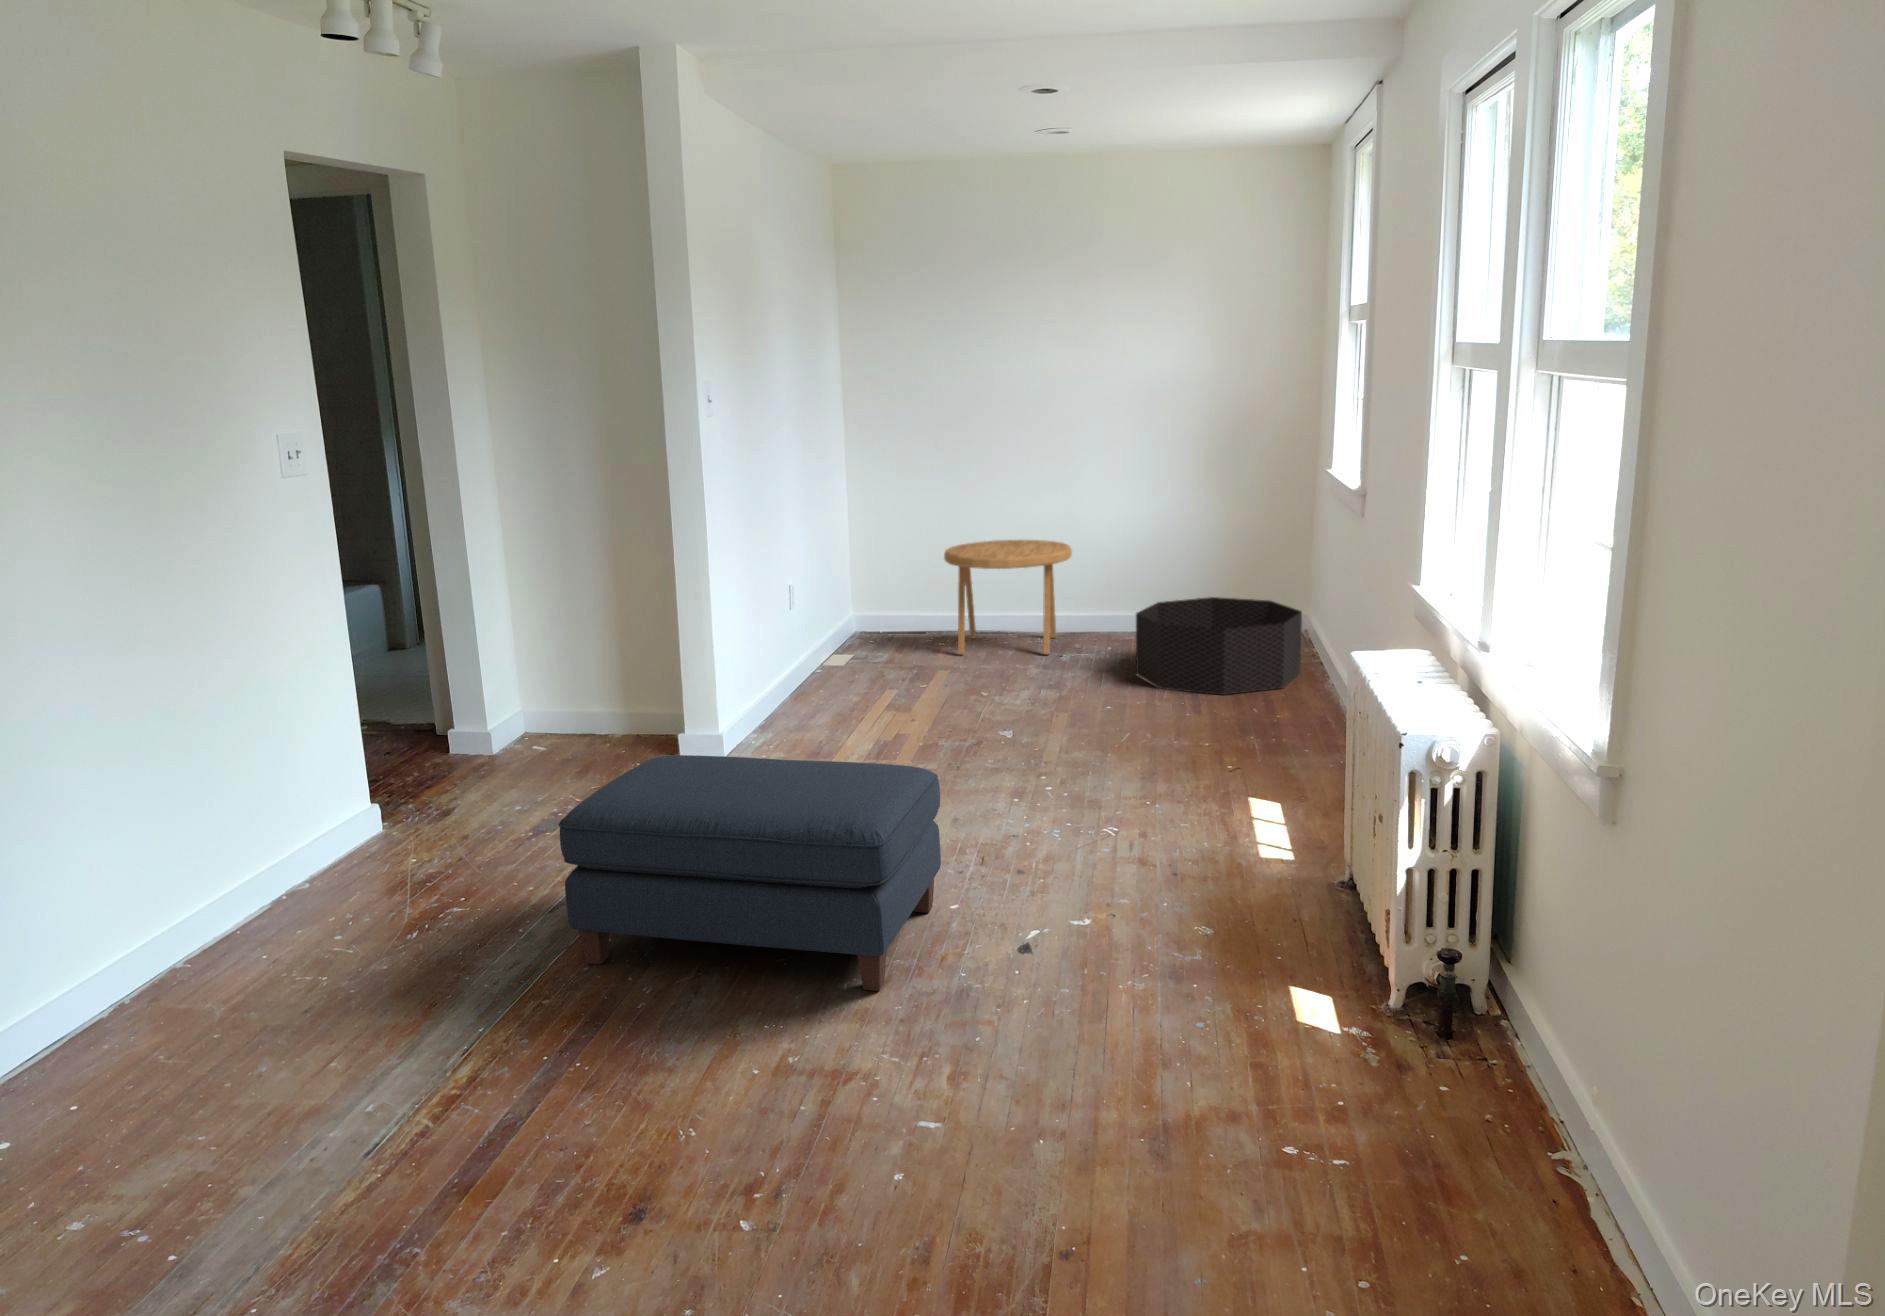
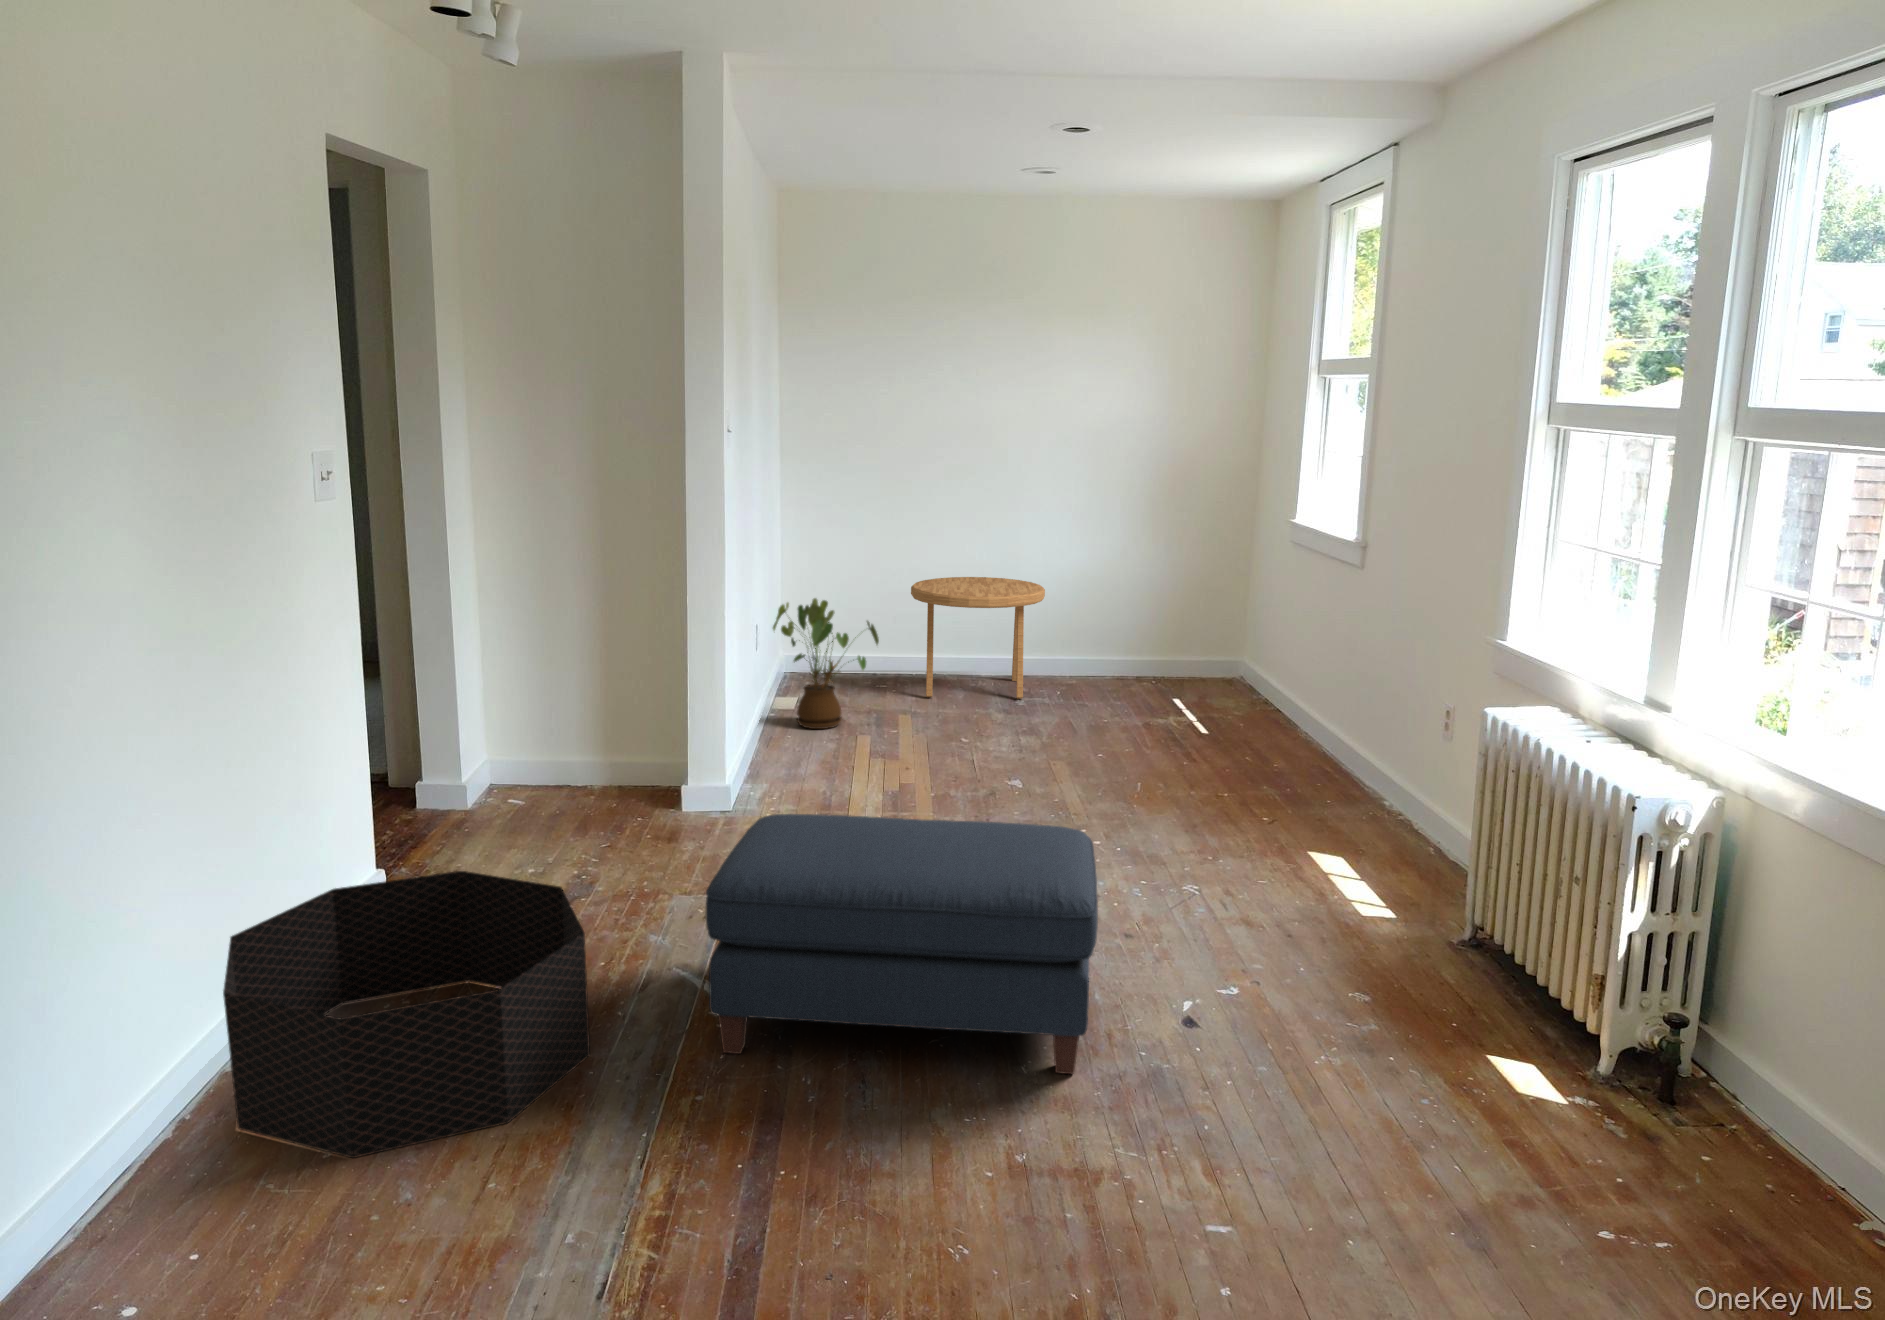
house plant: none [800,564,898,685] -> present [773,598,879,729]
basket: present [1136,597,1302,695] -> present [223,871,590,1158]

